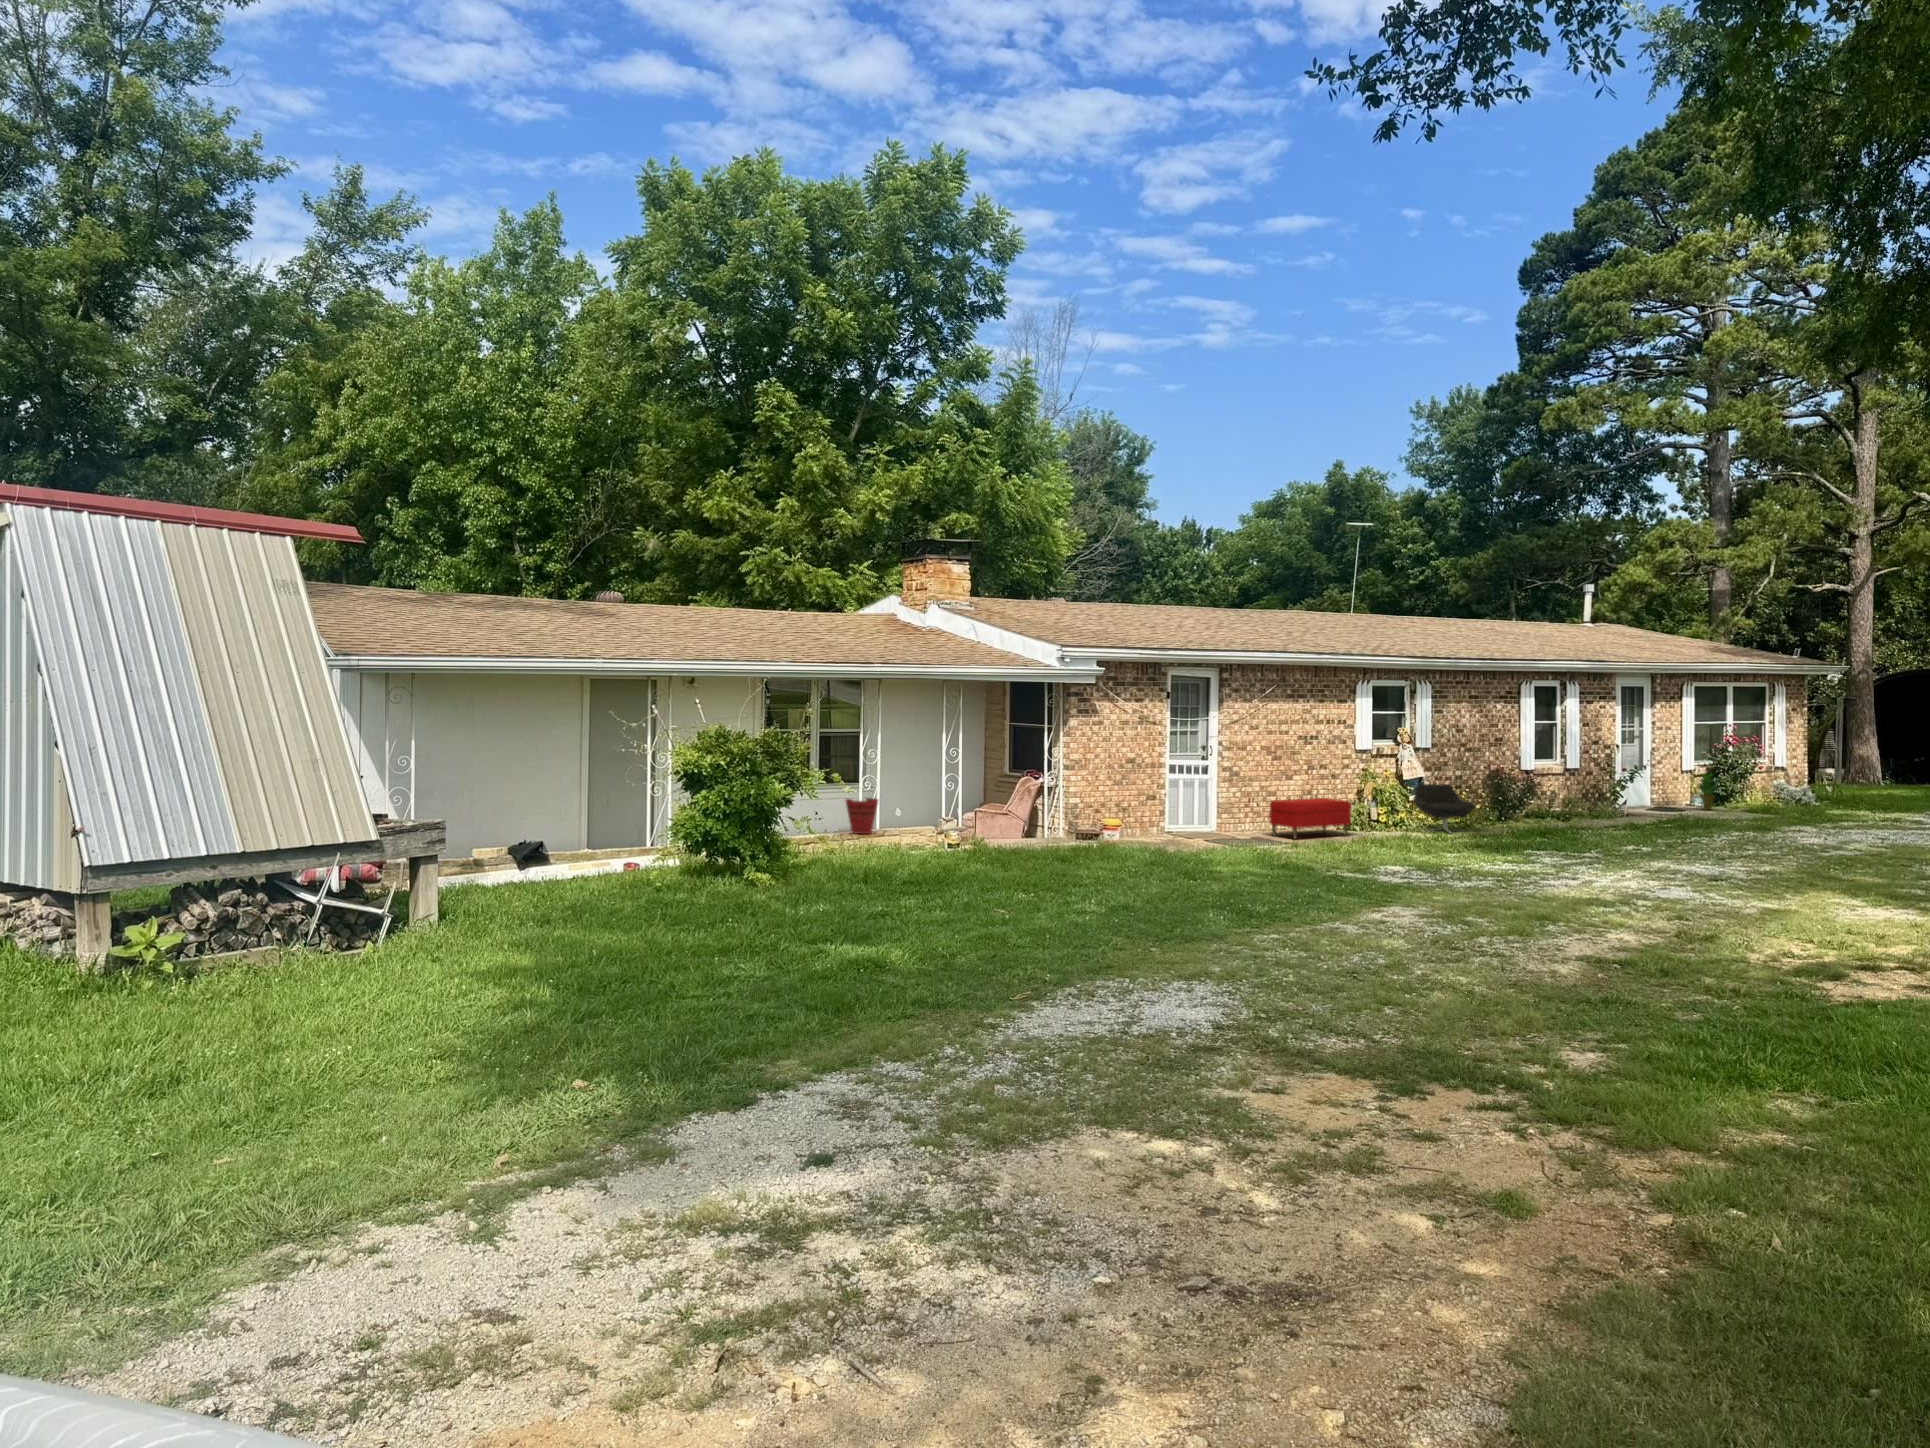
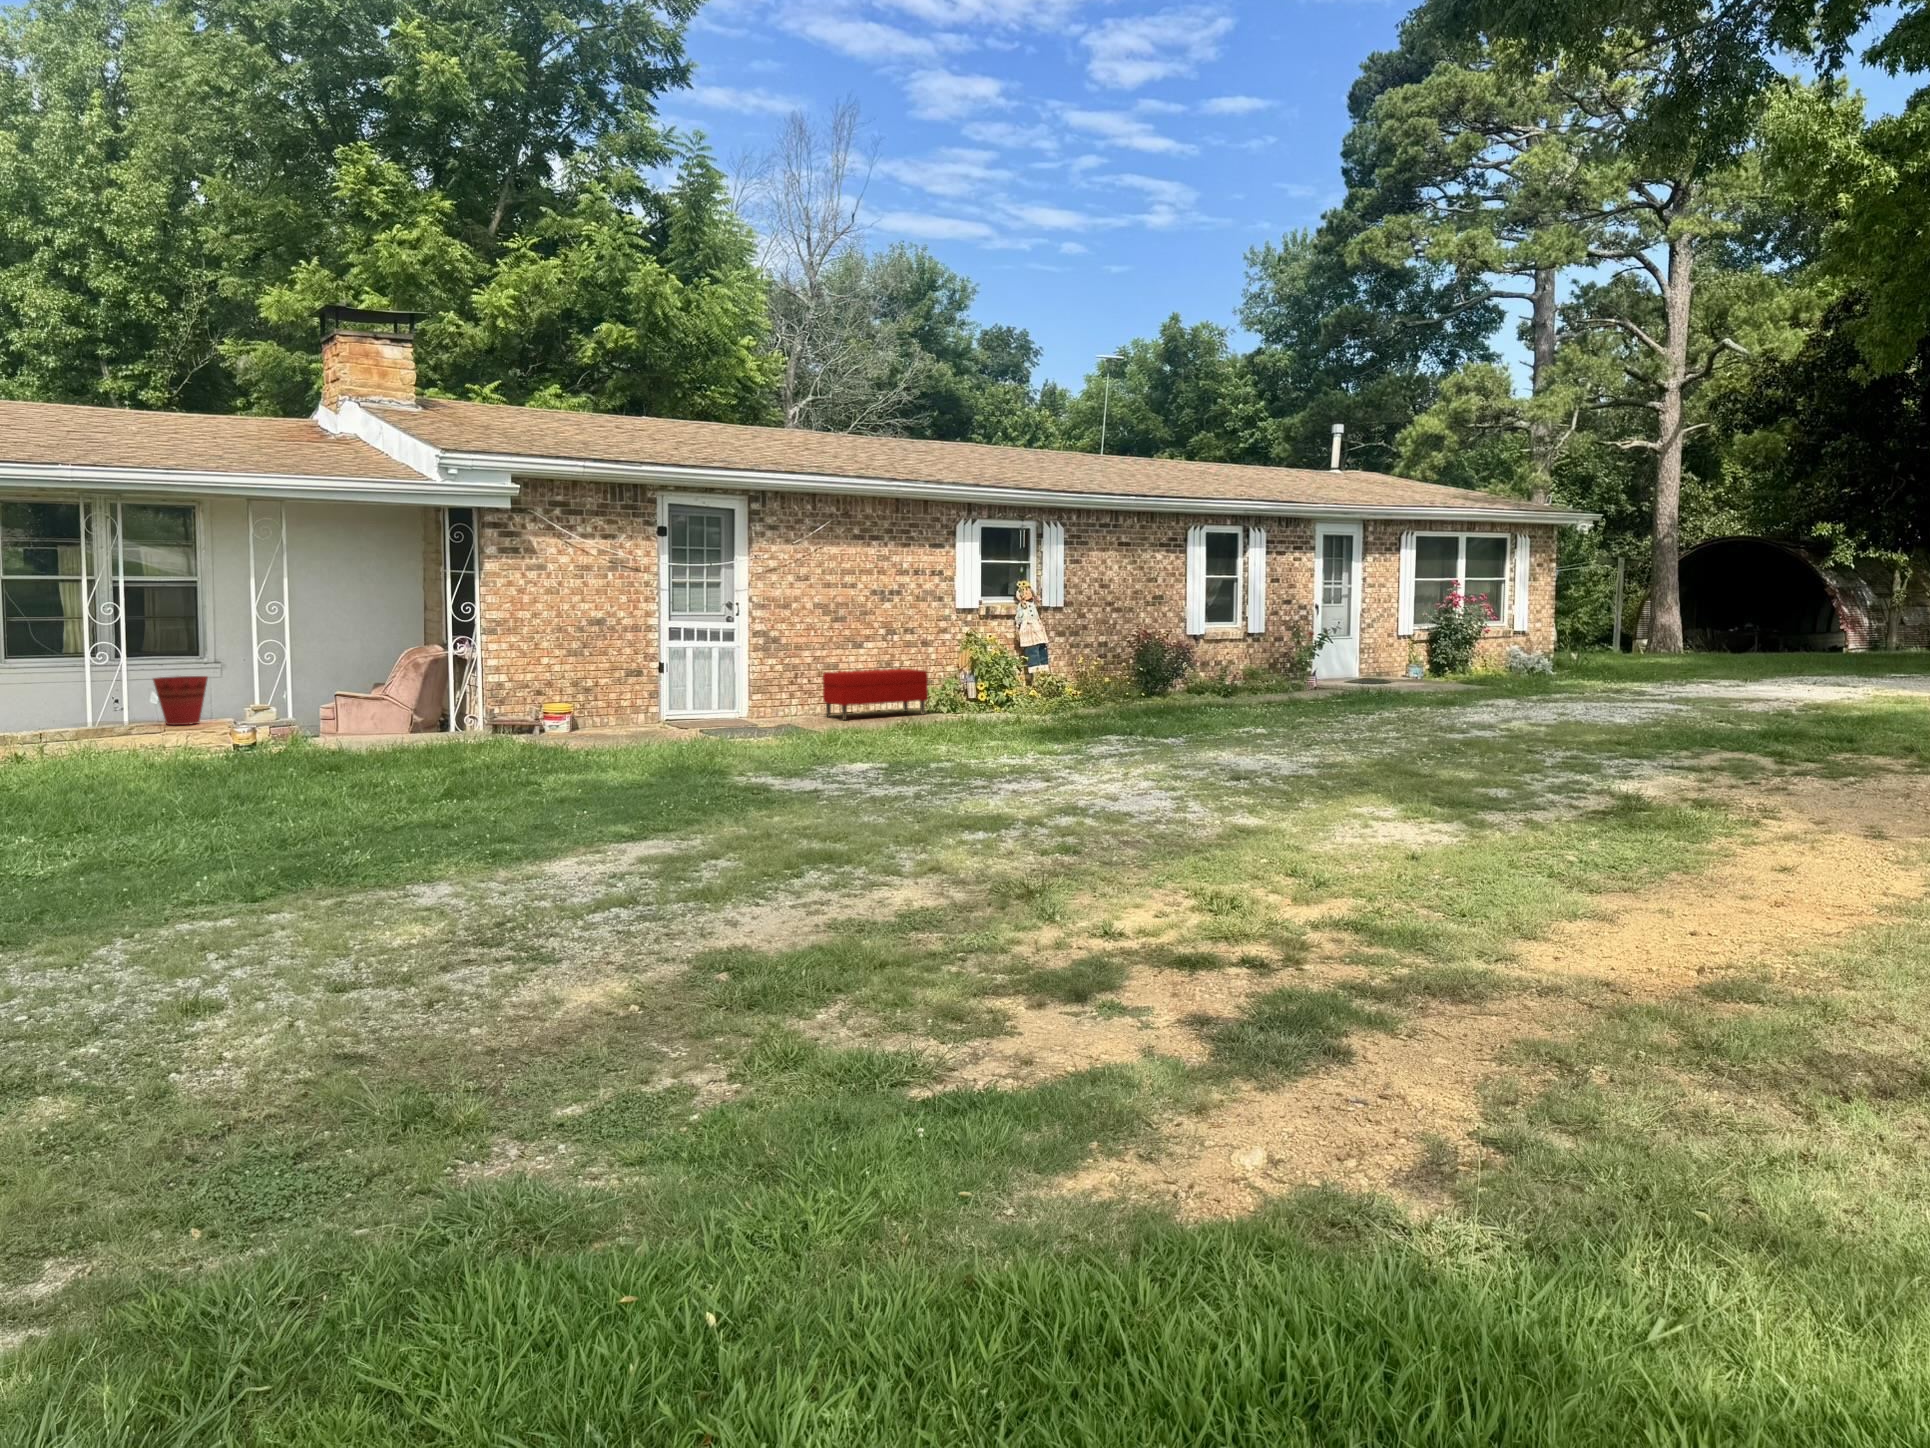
potted plant: present [1698,774,1717,810] -> none [1406,636,1440,679]
lounge chair: present [1413,784,1475,831] -> none [1030,650,1095,709]

